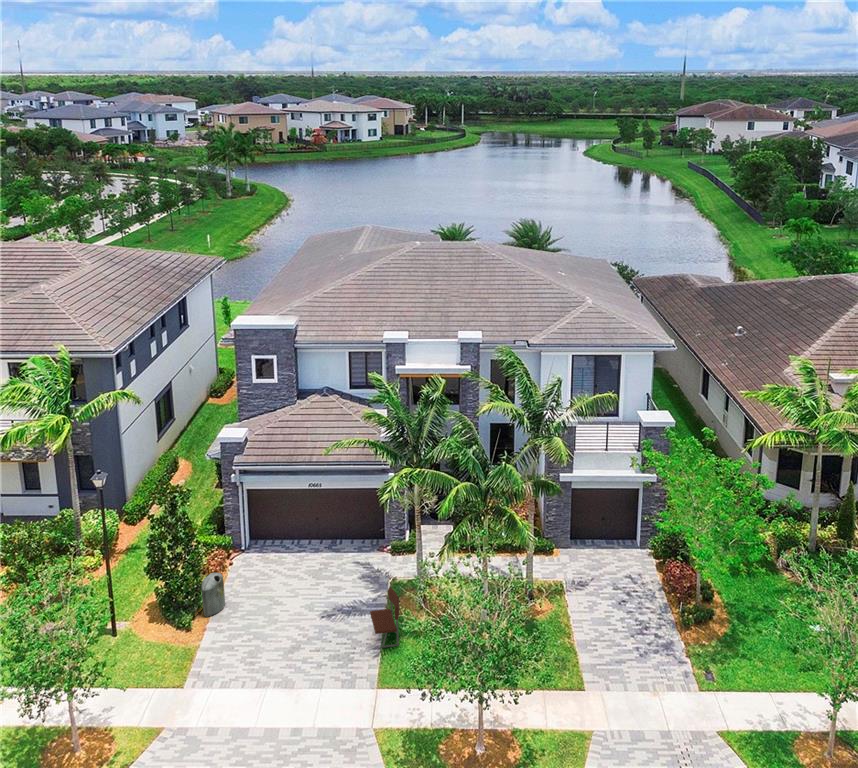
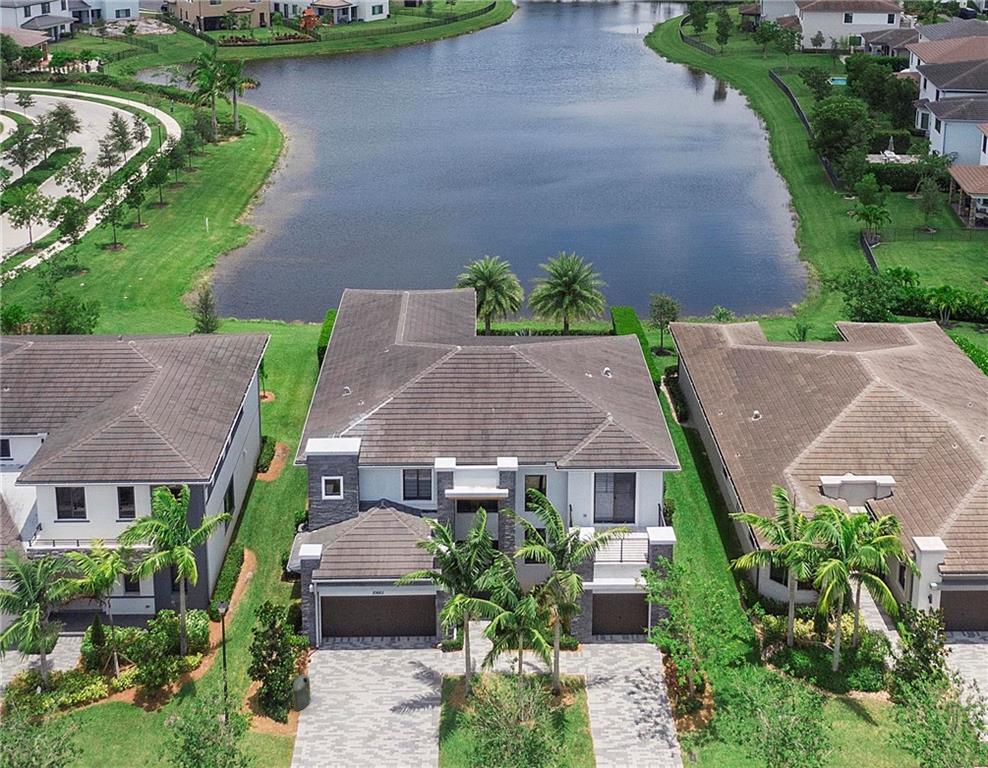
bench: present [370,588,400,648] -> none [430,688,454,737]

